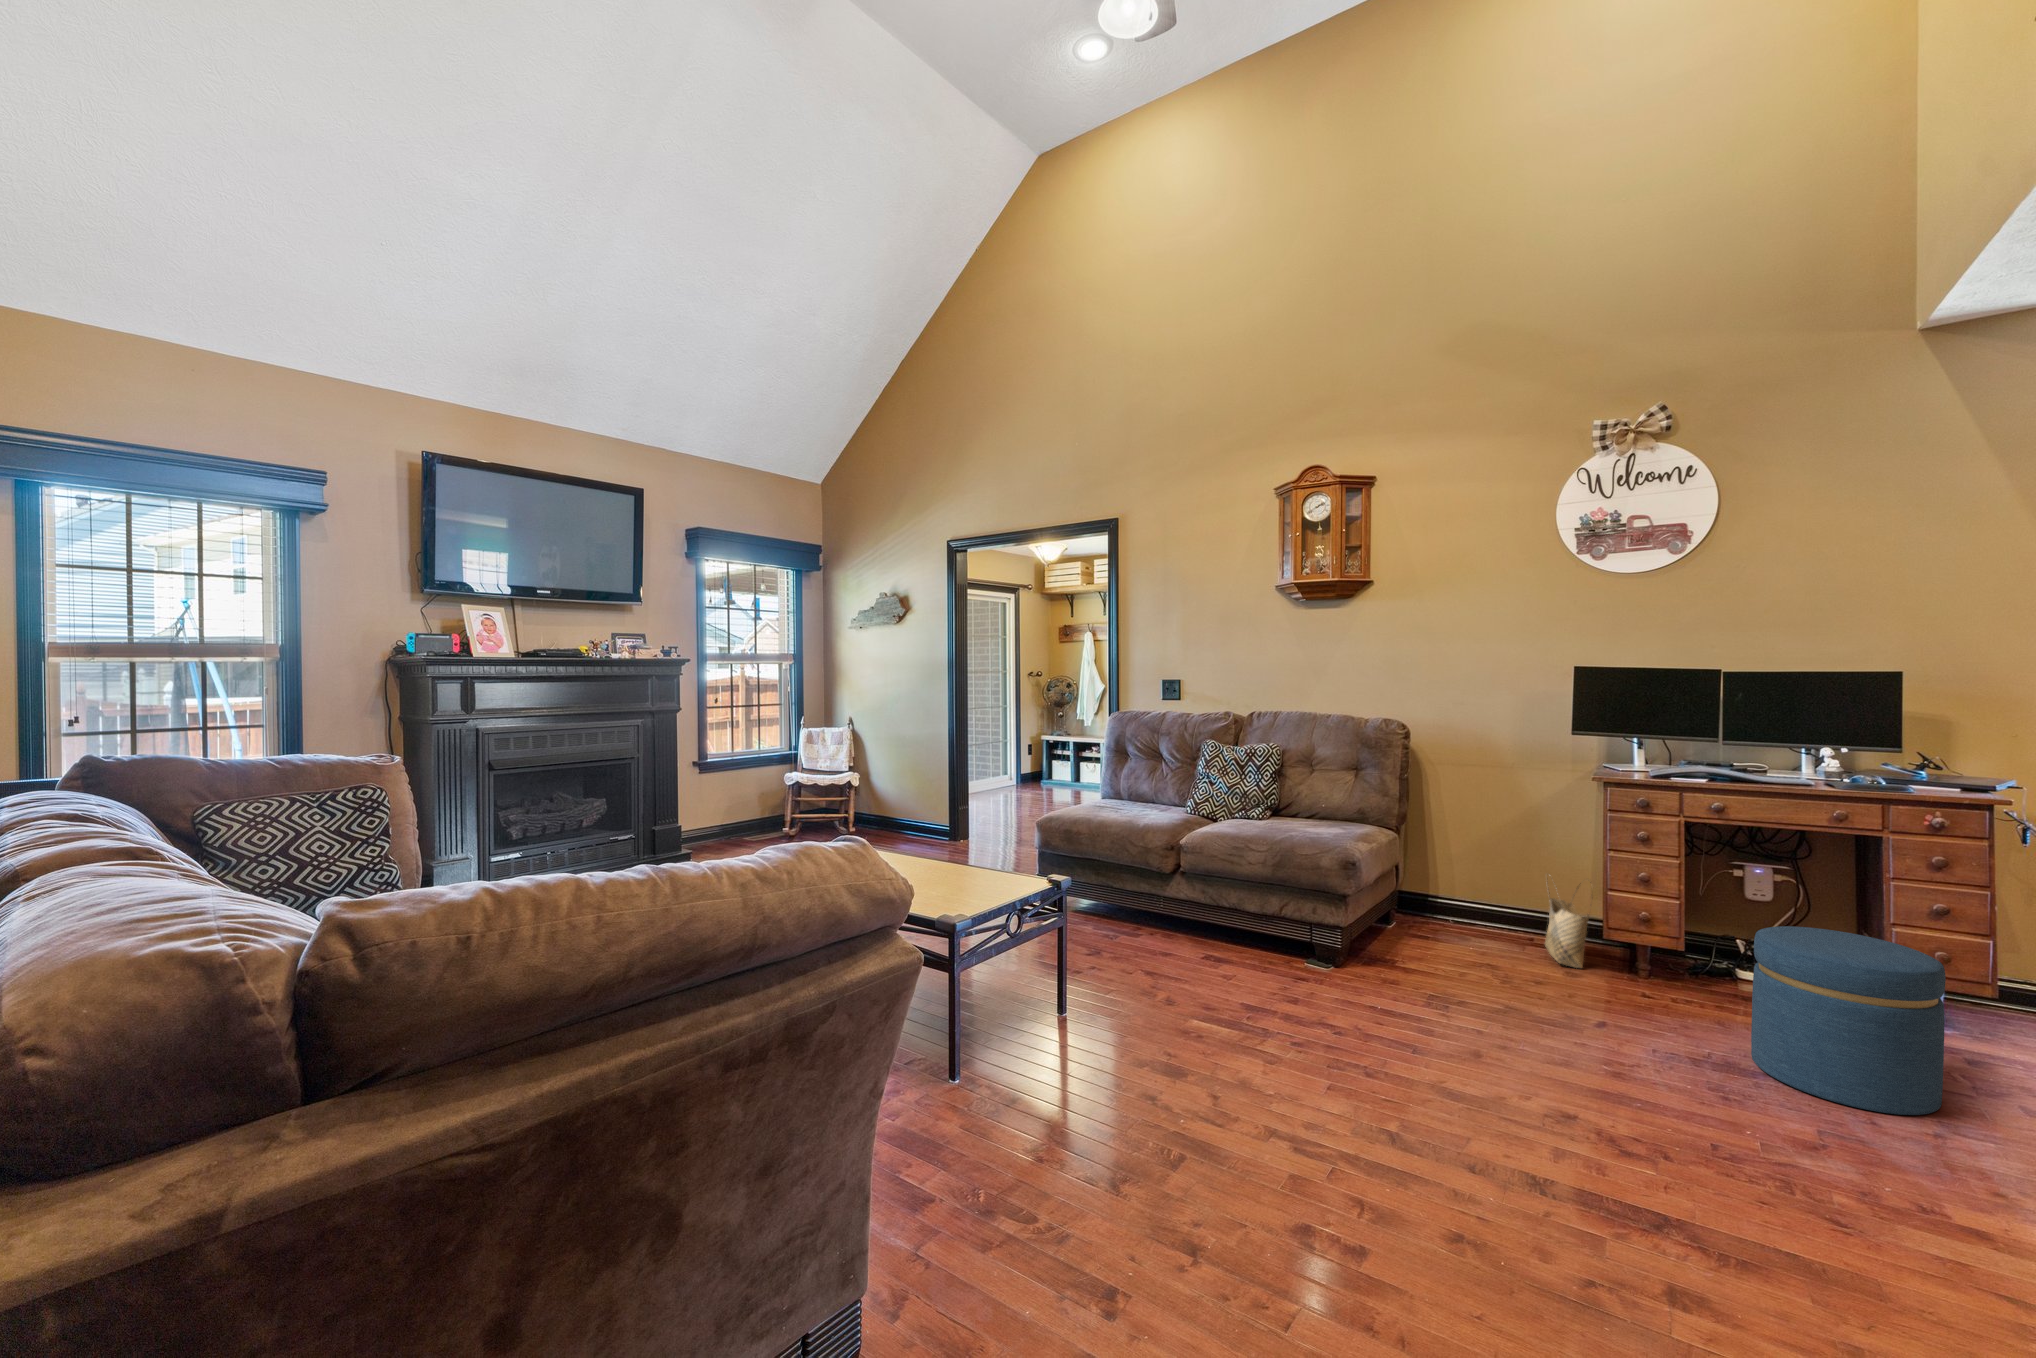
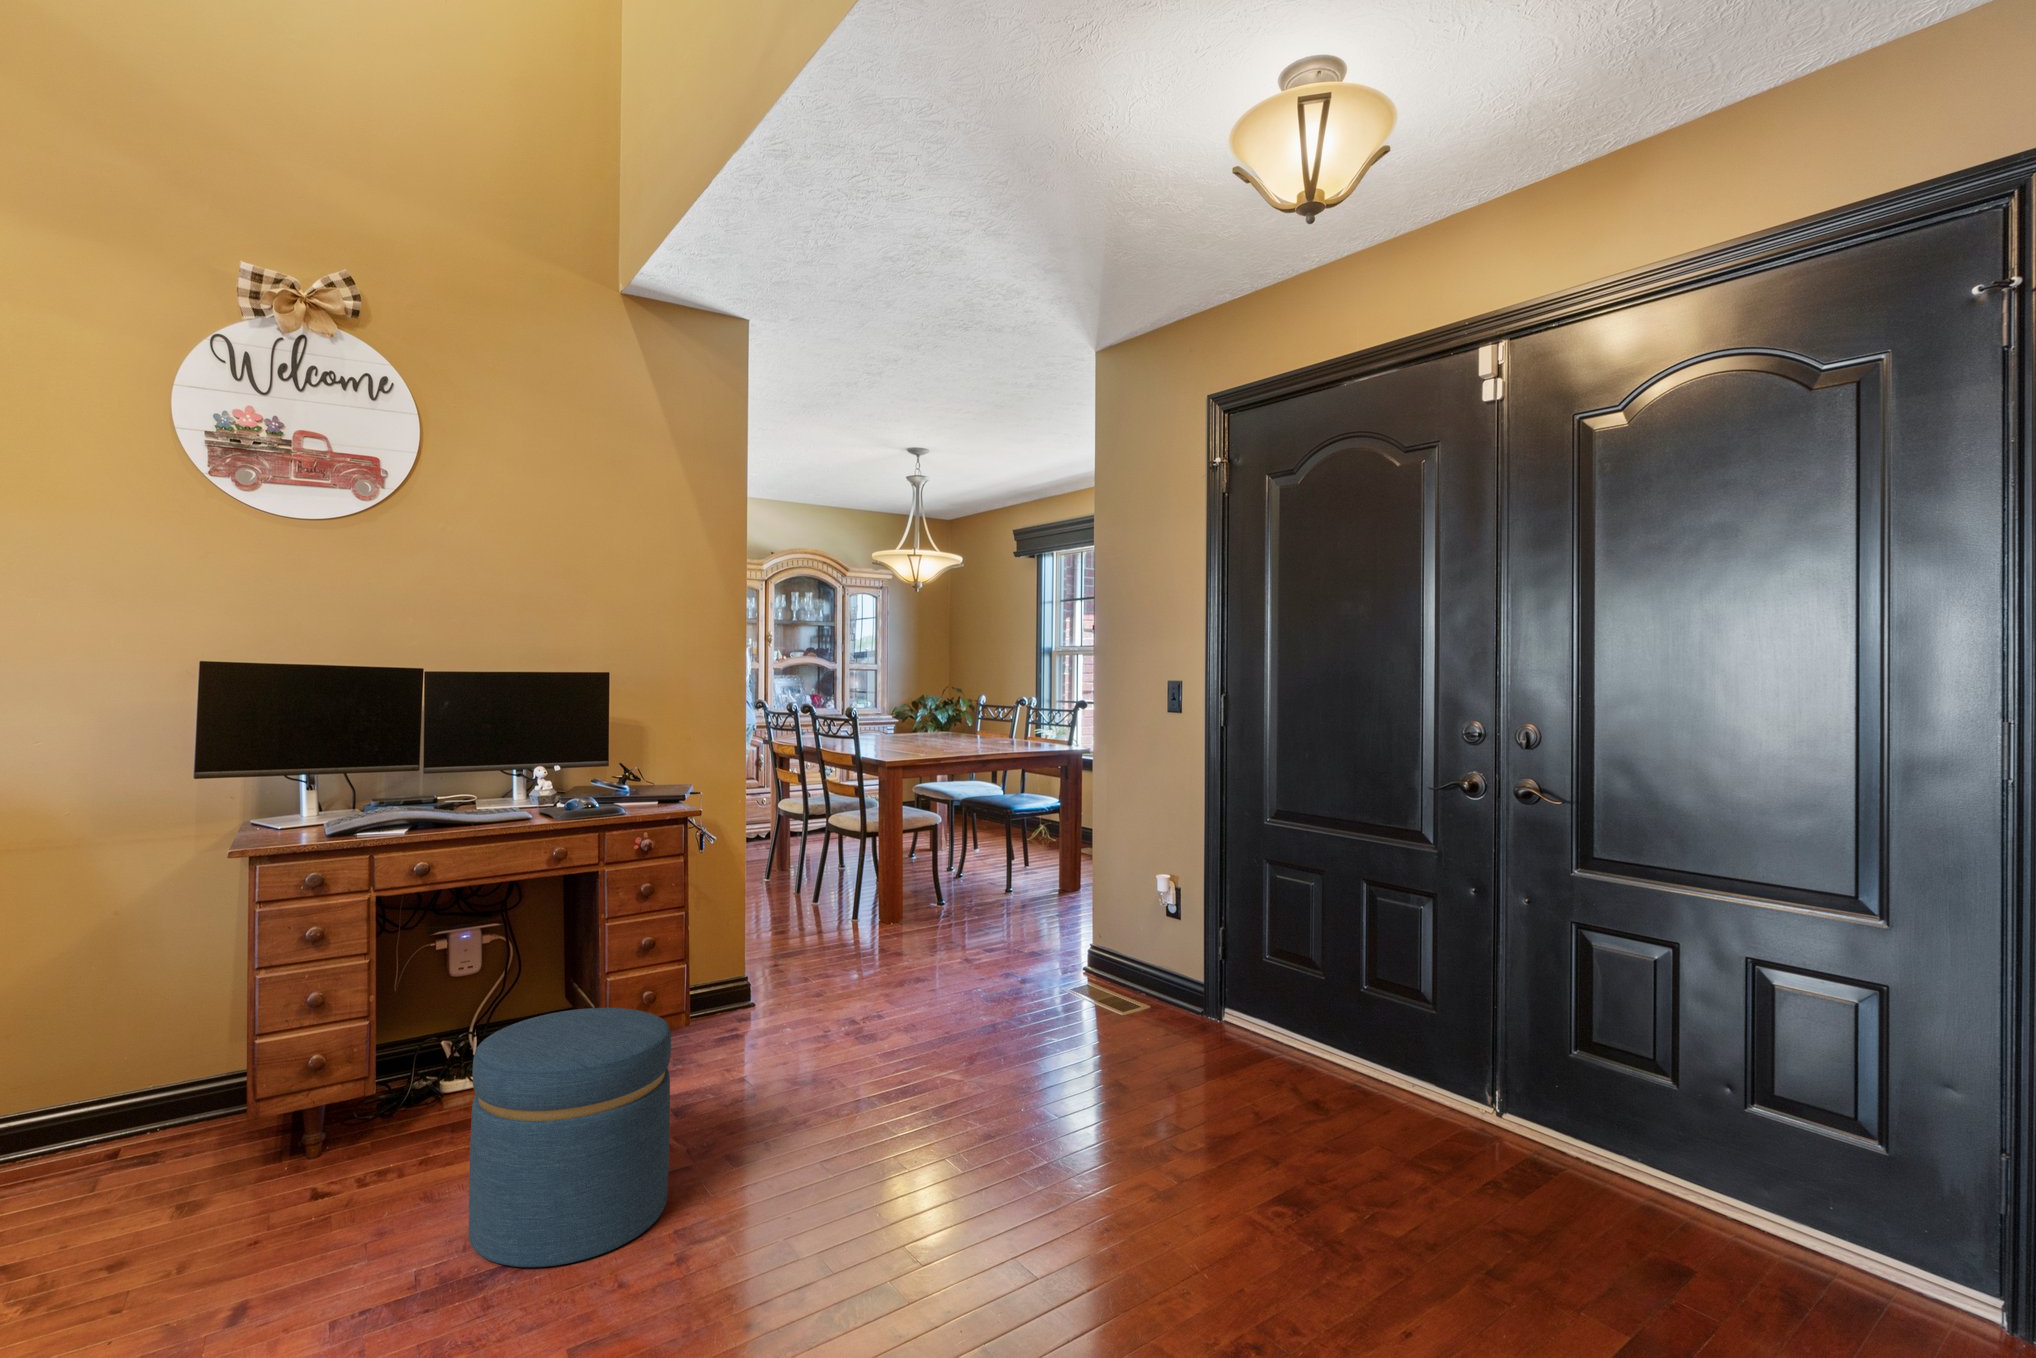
woven basket: present [1545,882,1589,968] -> none [138,1022,230,1194]

